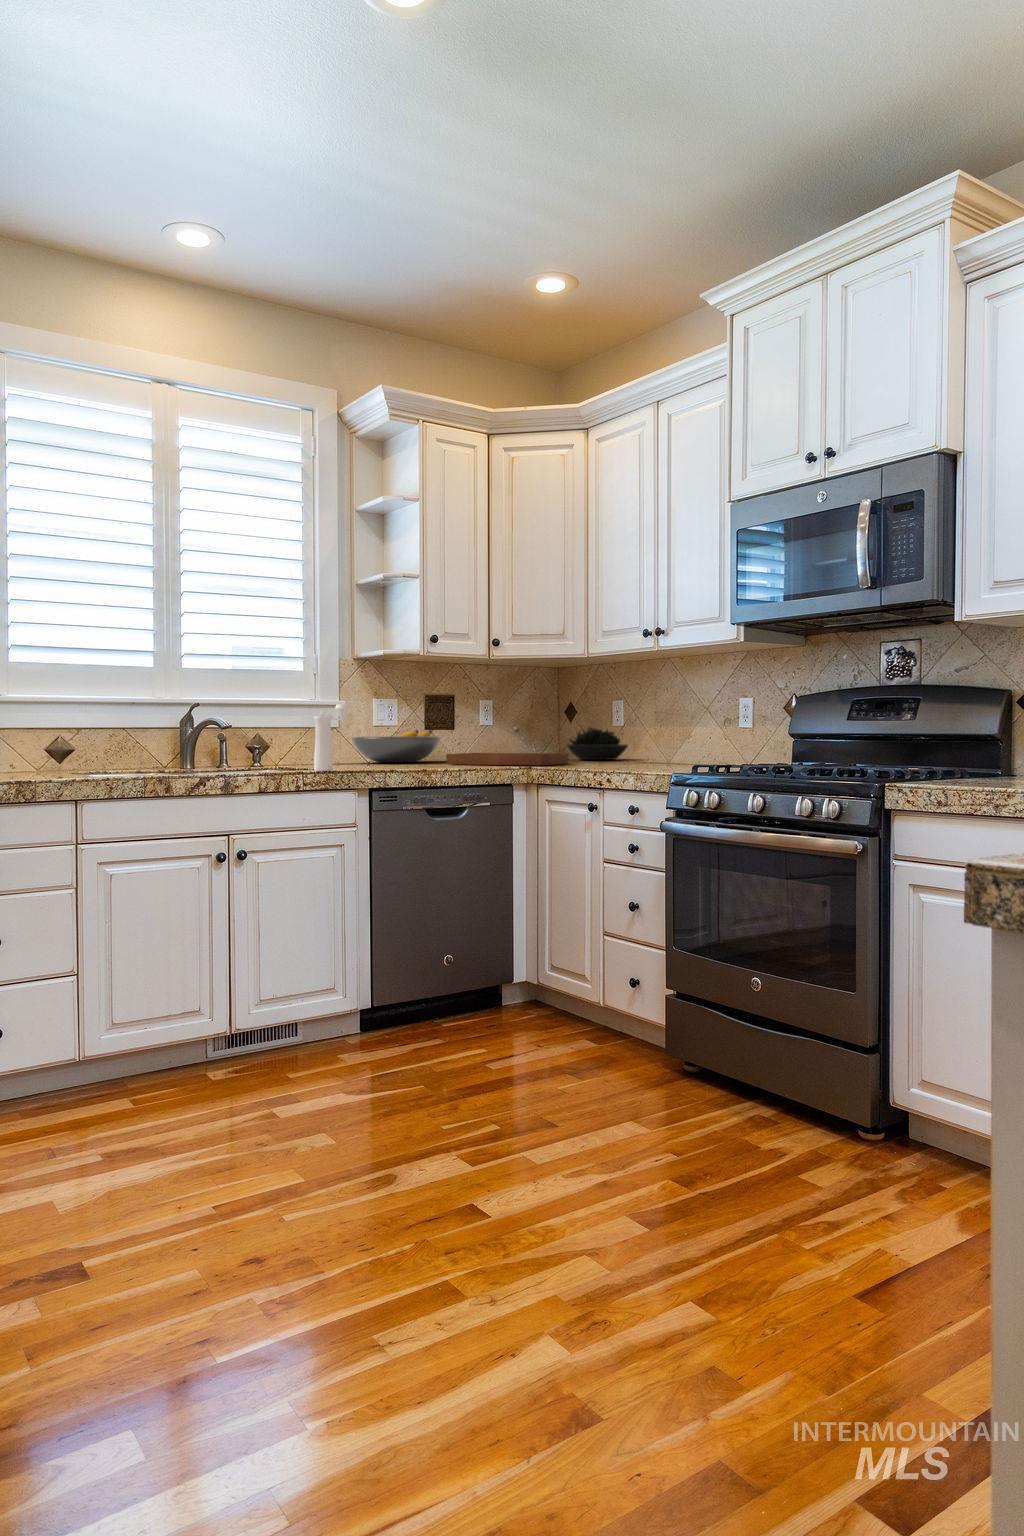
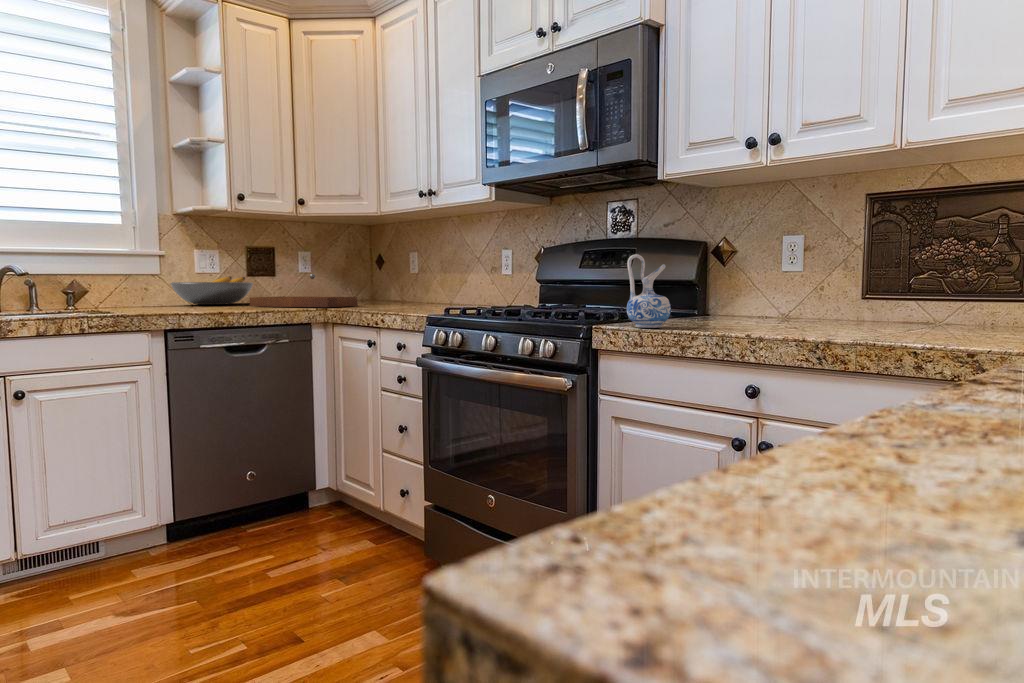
pepper mill: present [314,704,349,771] -> none [99,252,141,313]
ceramic pitcher: none [930,707,980,785] -> present [627,254,671,328]
succulent plant: present [567,728,628,760] -> none [365,275,417,302]

